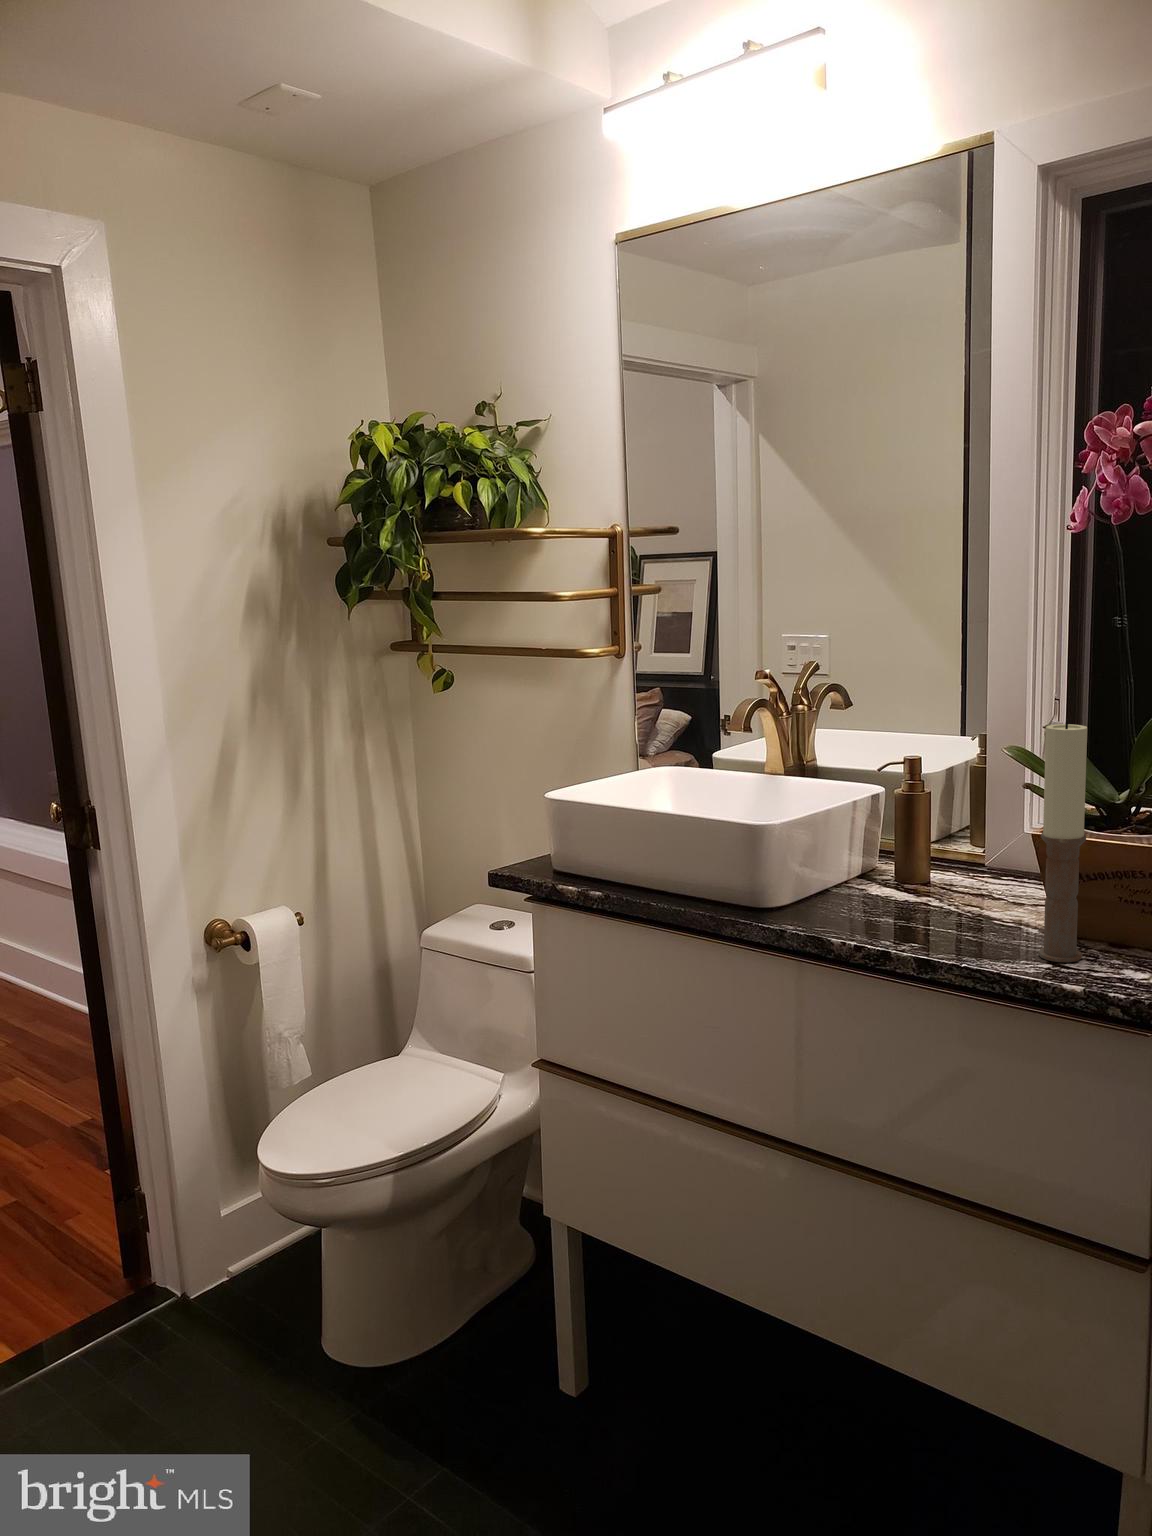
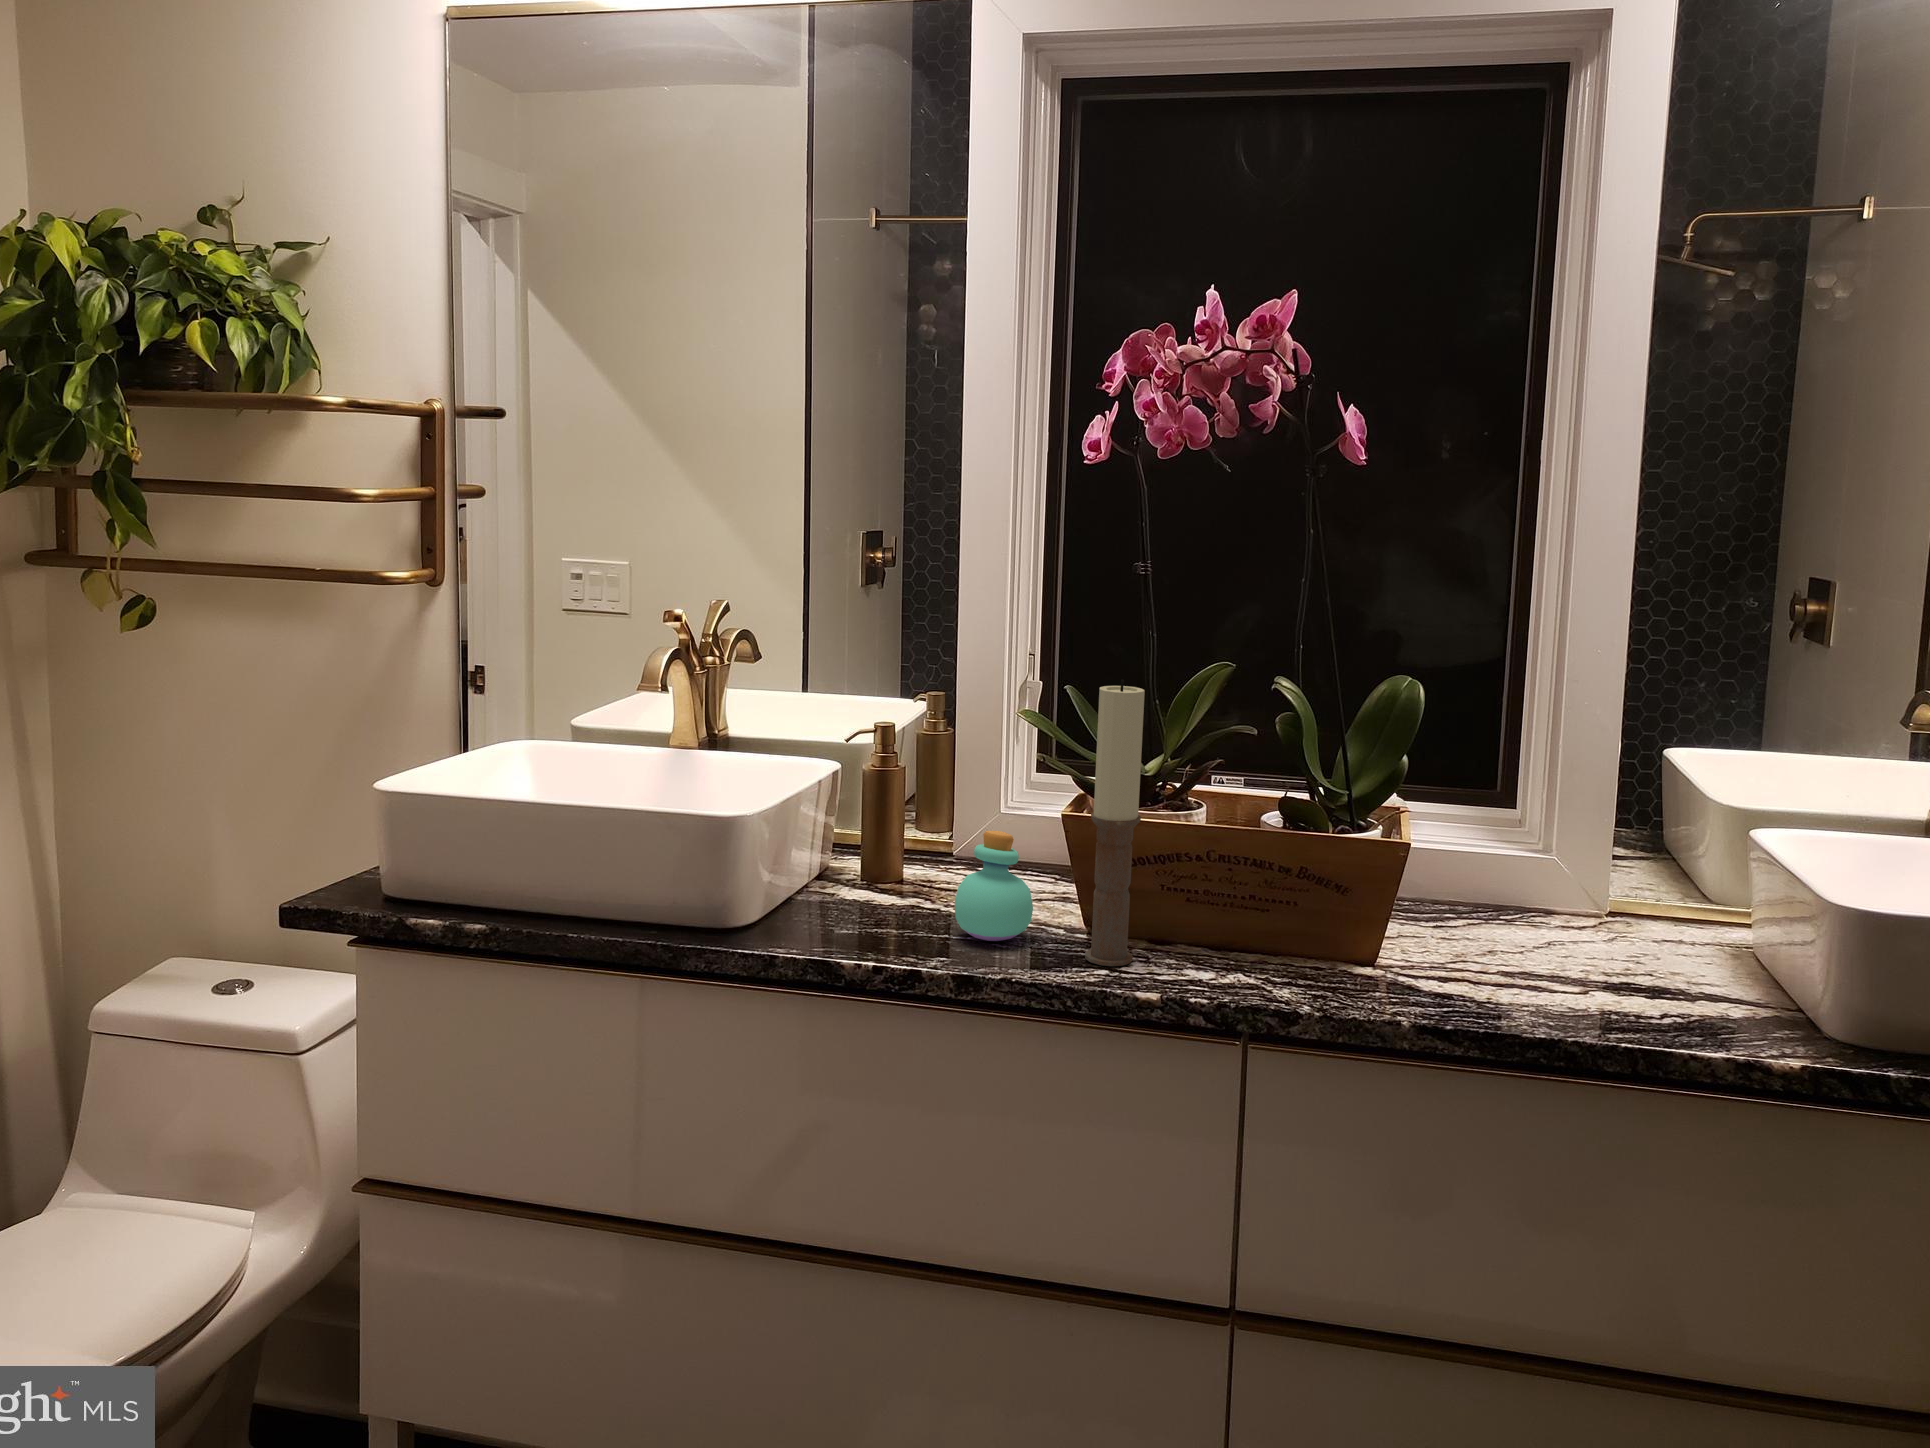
perfume bottle: none [936,844,1005,934] -> present [955,831,1033,941]

